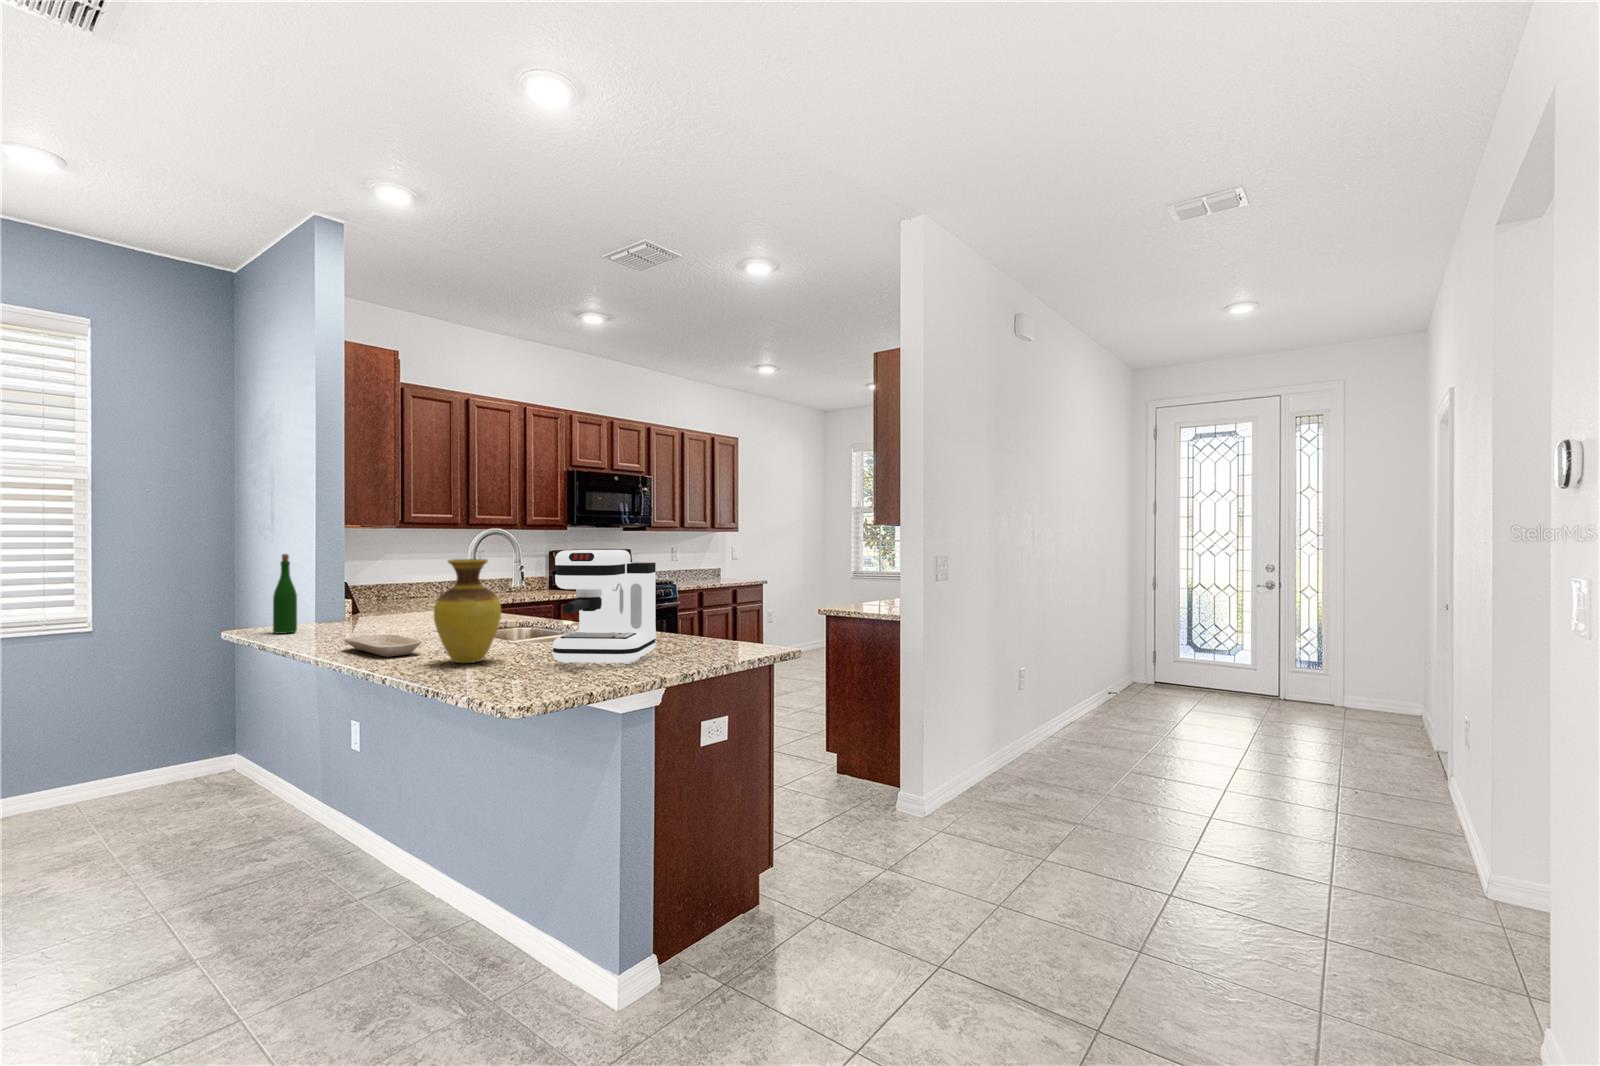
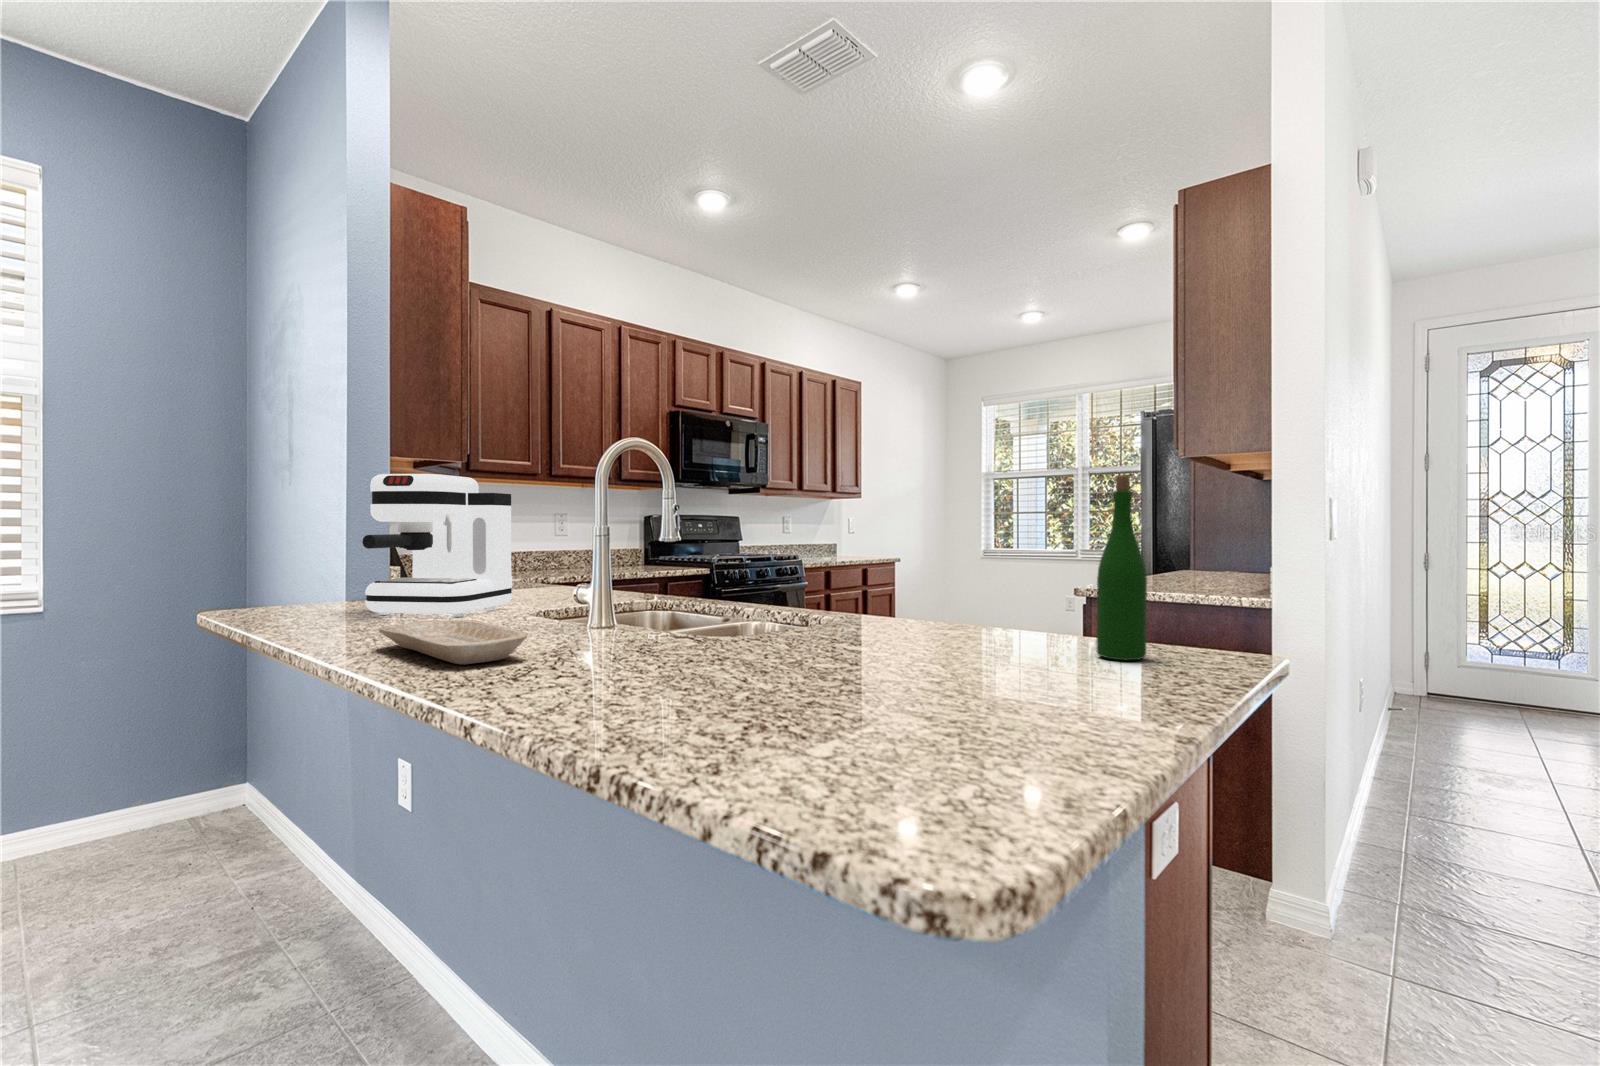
coffee maker: present [553,550,656,664] -> present [362,474,512,617]
wine bottle: present [273,554,297,634] -> present [1097,474,1147,660]
vase: present [434,559,501,663] -> none [562,456,700,684]

